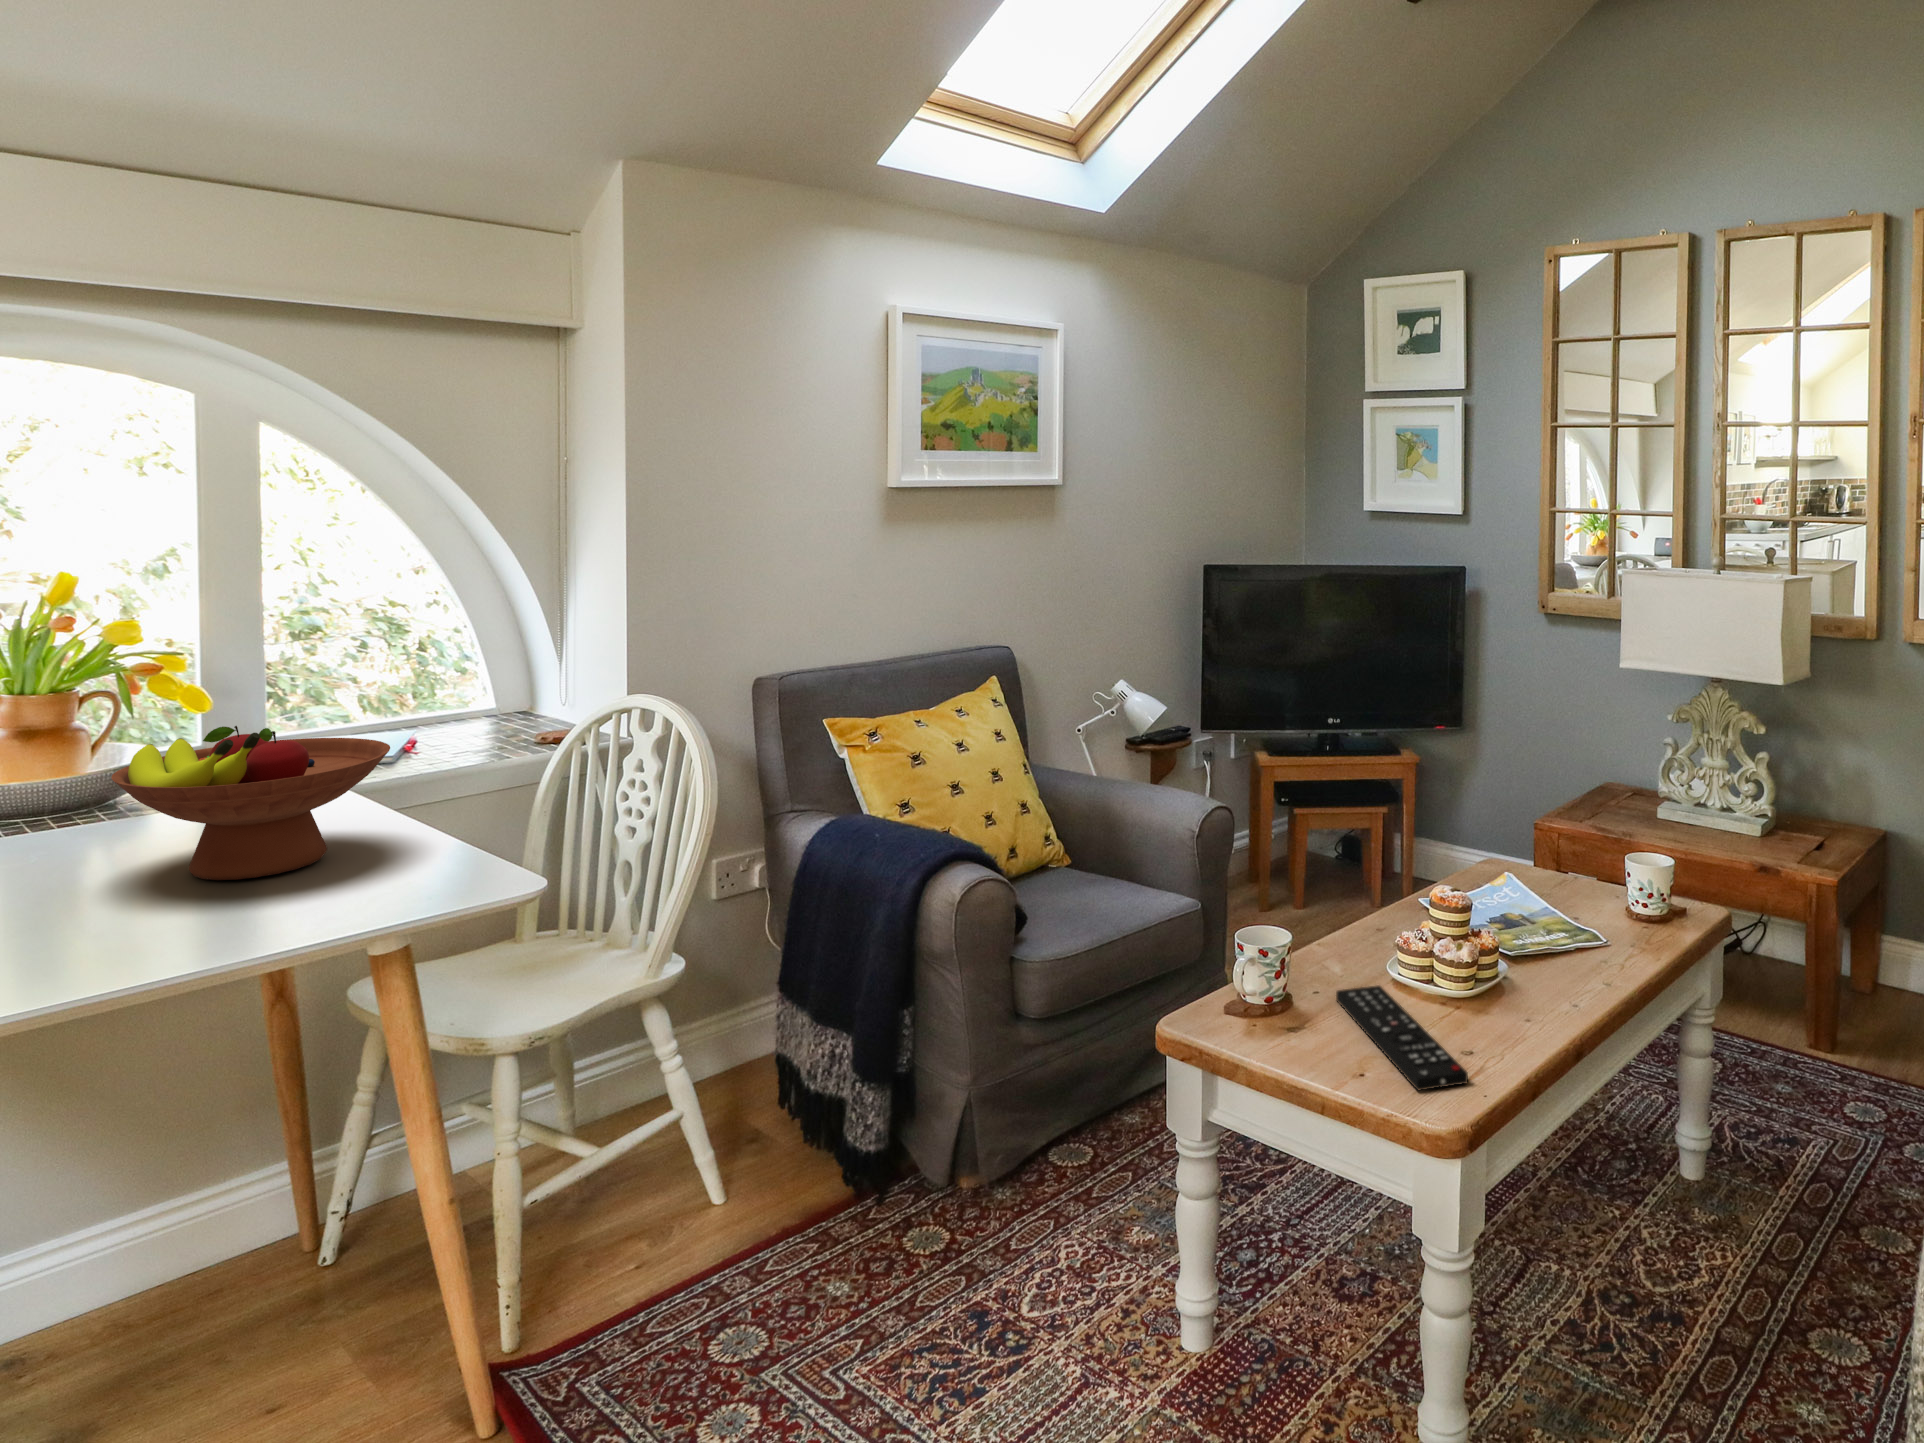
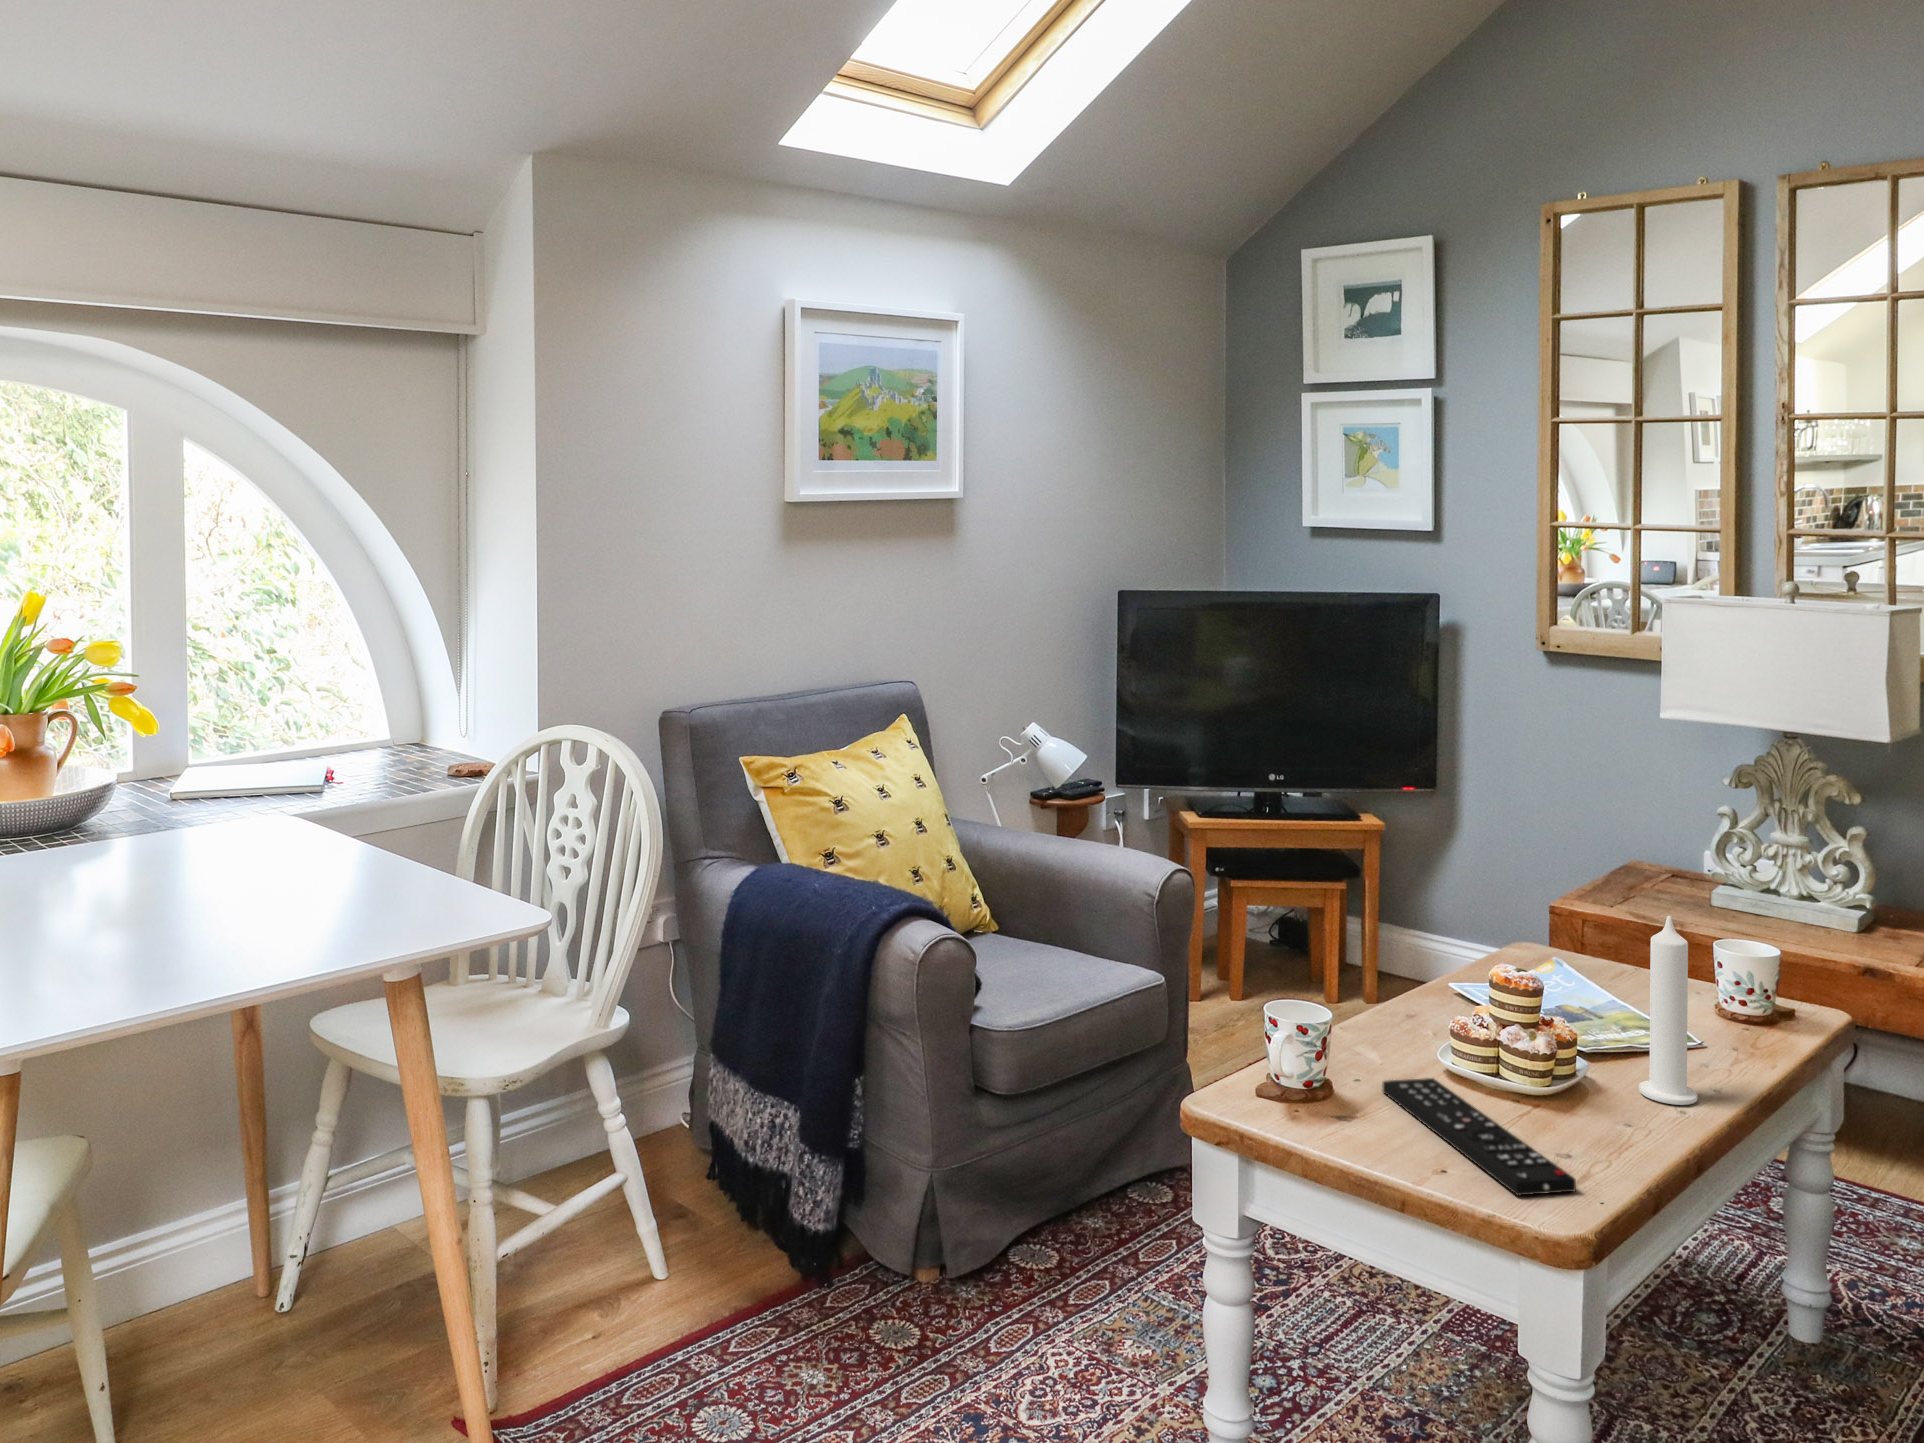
fruit bowl: present [111,726,390,880] -> none [145,750,378,903]
candle: none [1547,838,1591,997] -> present [1639,916,1698,1105]

